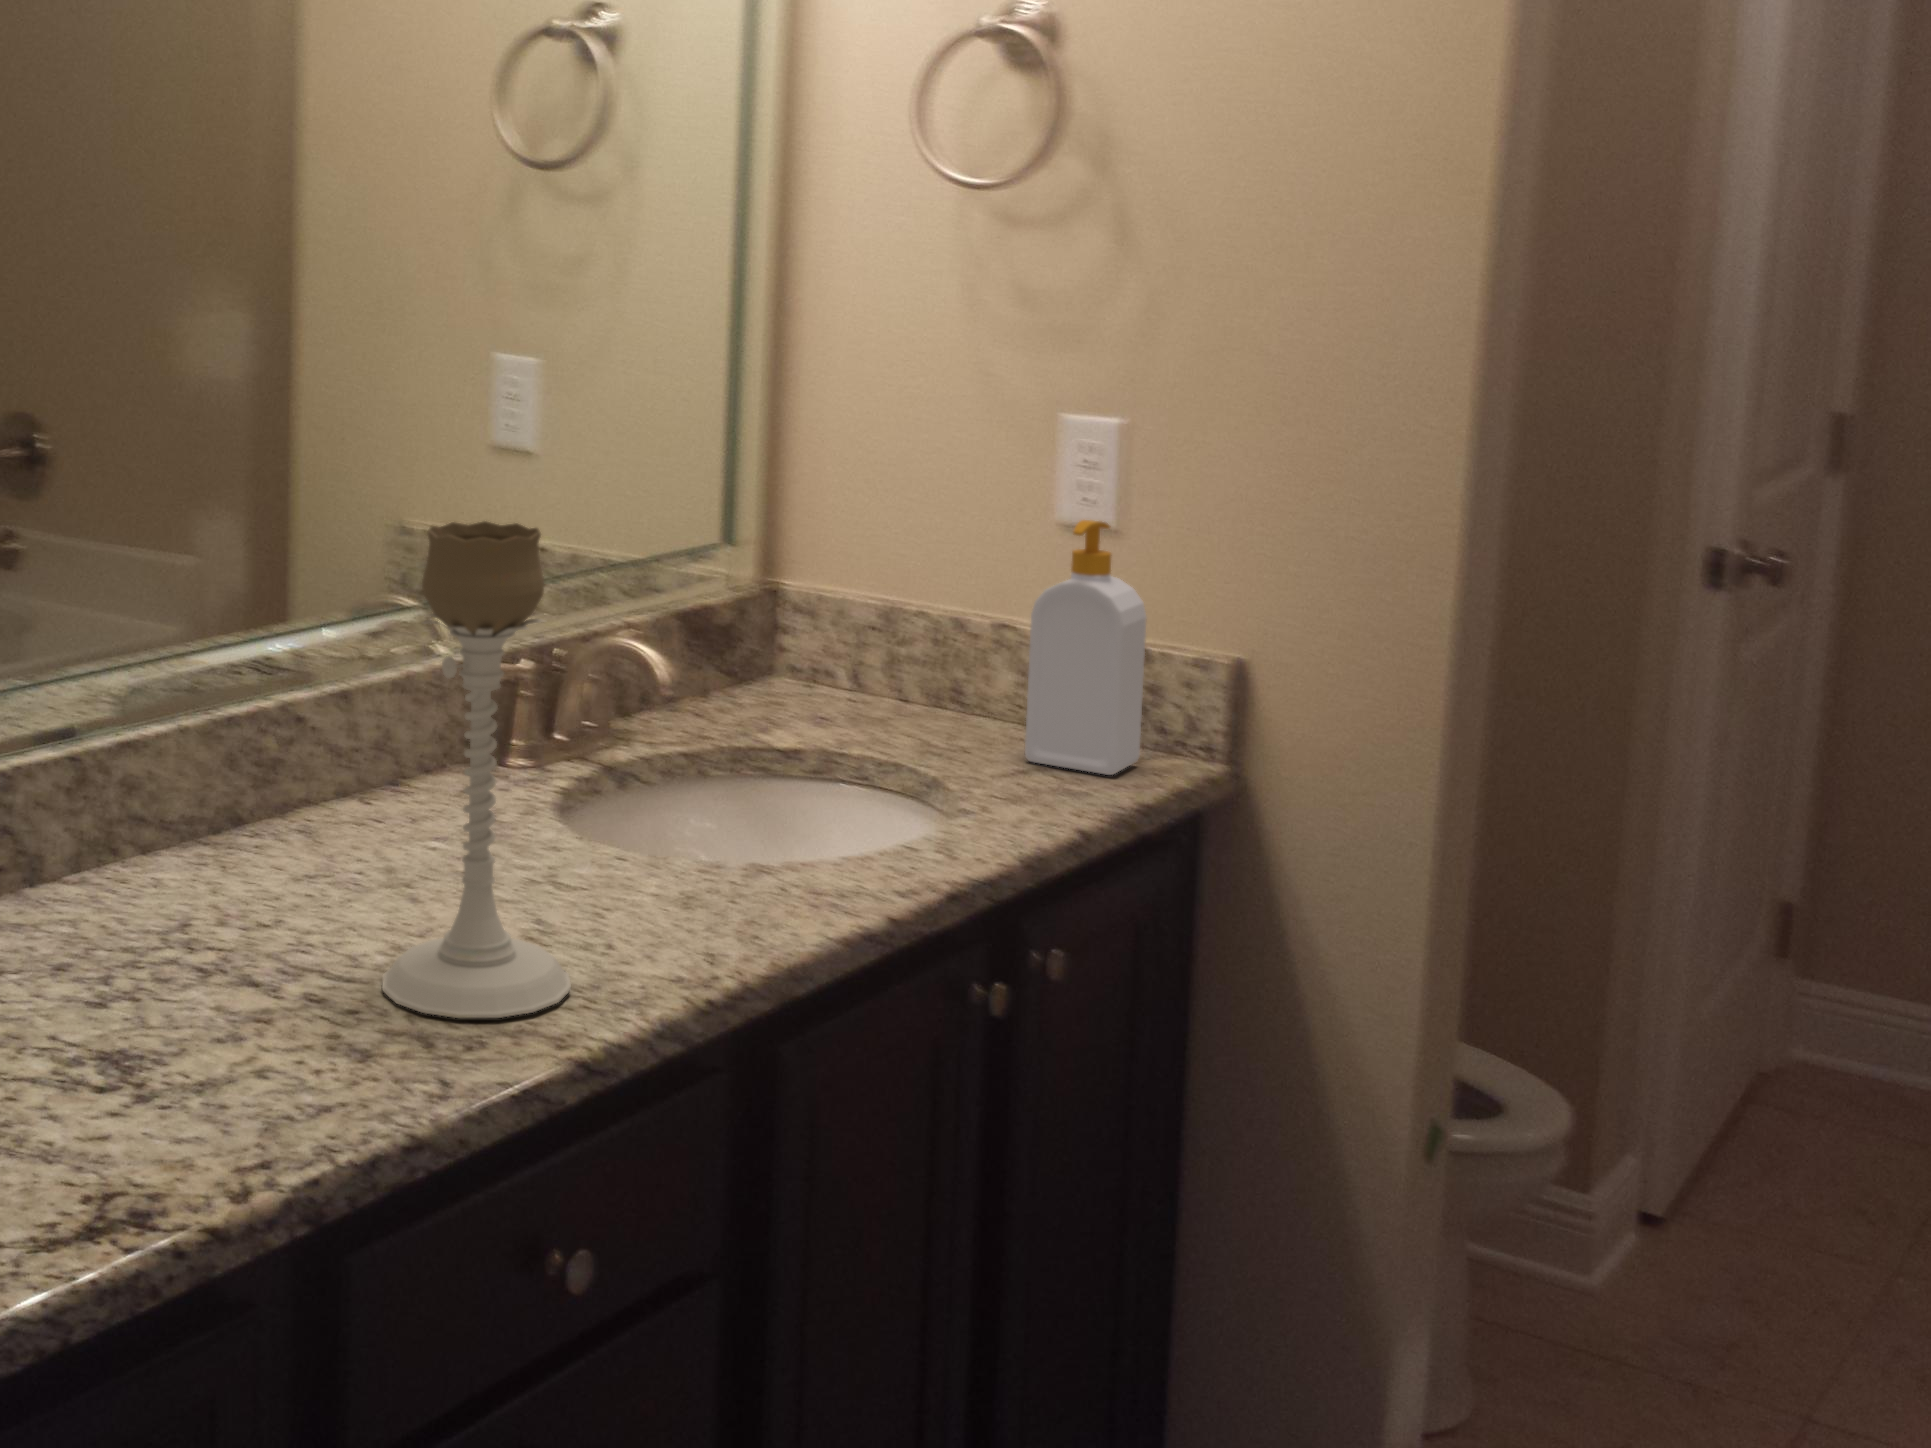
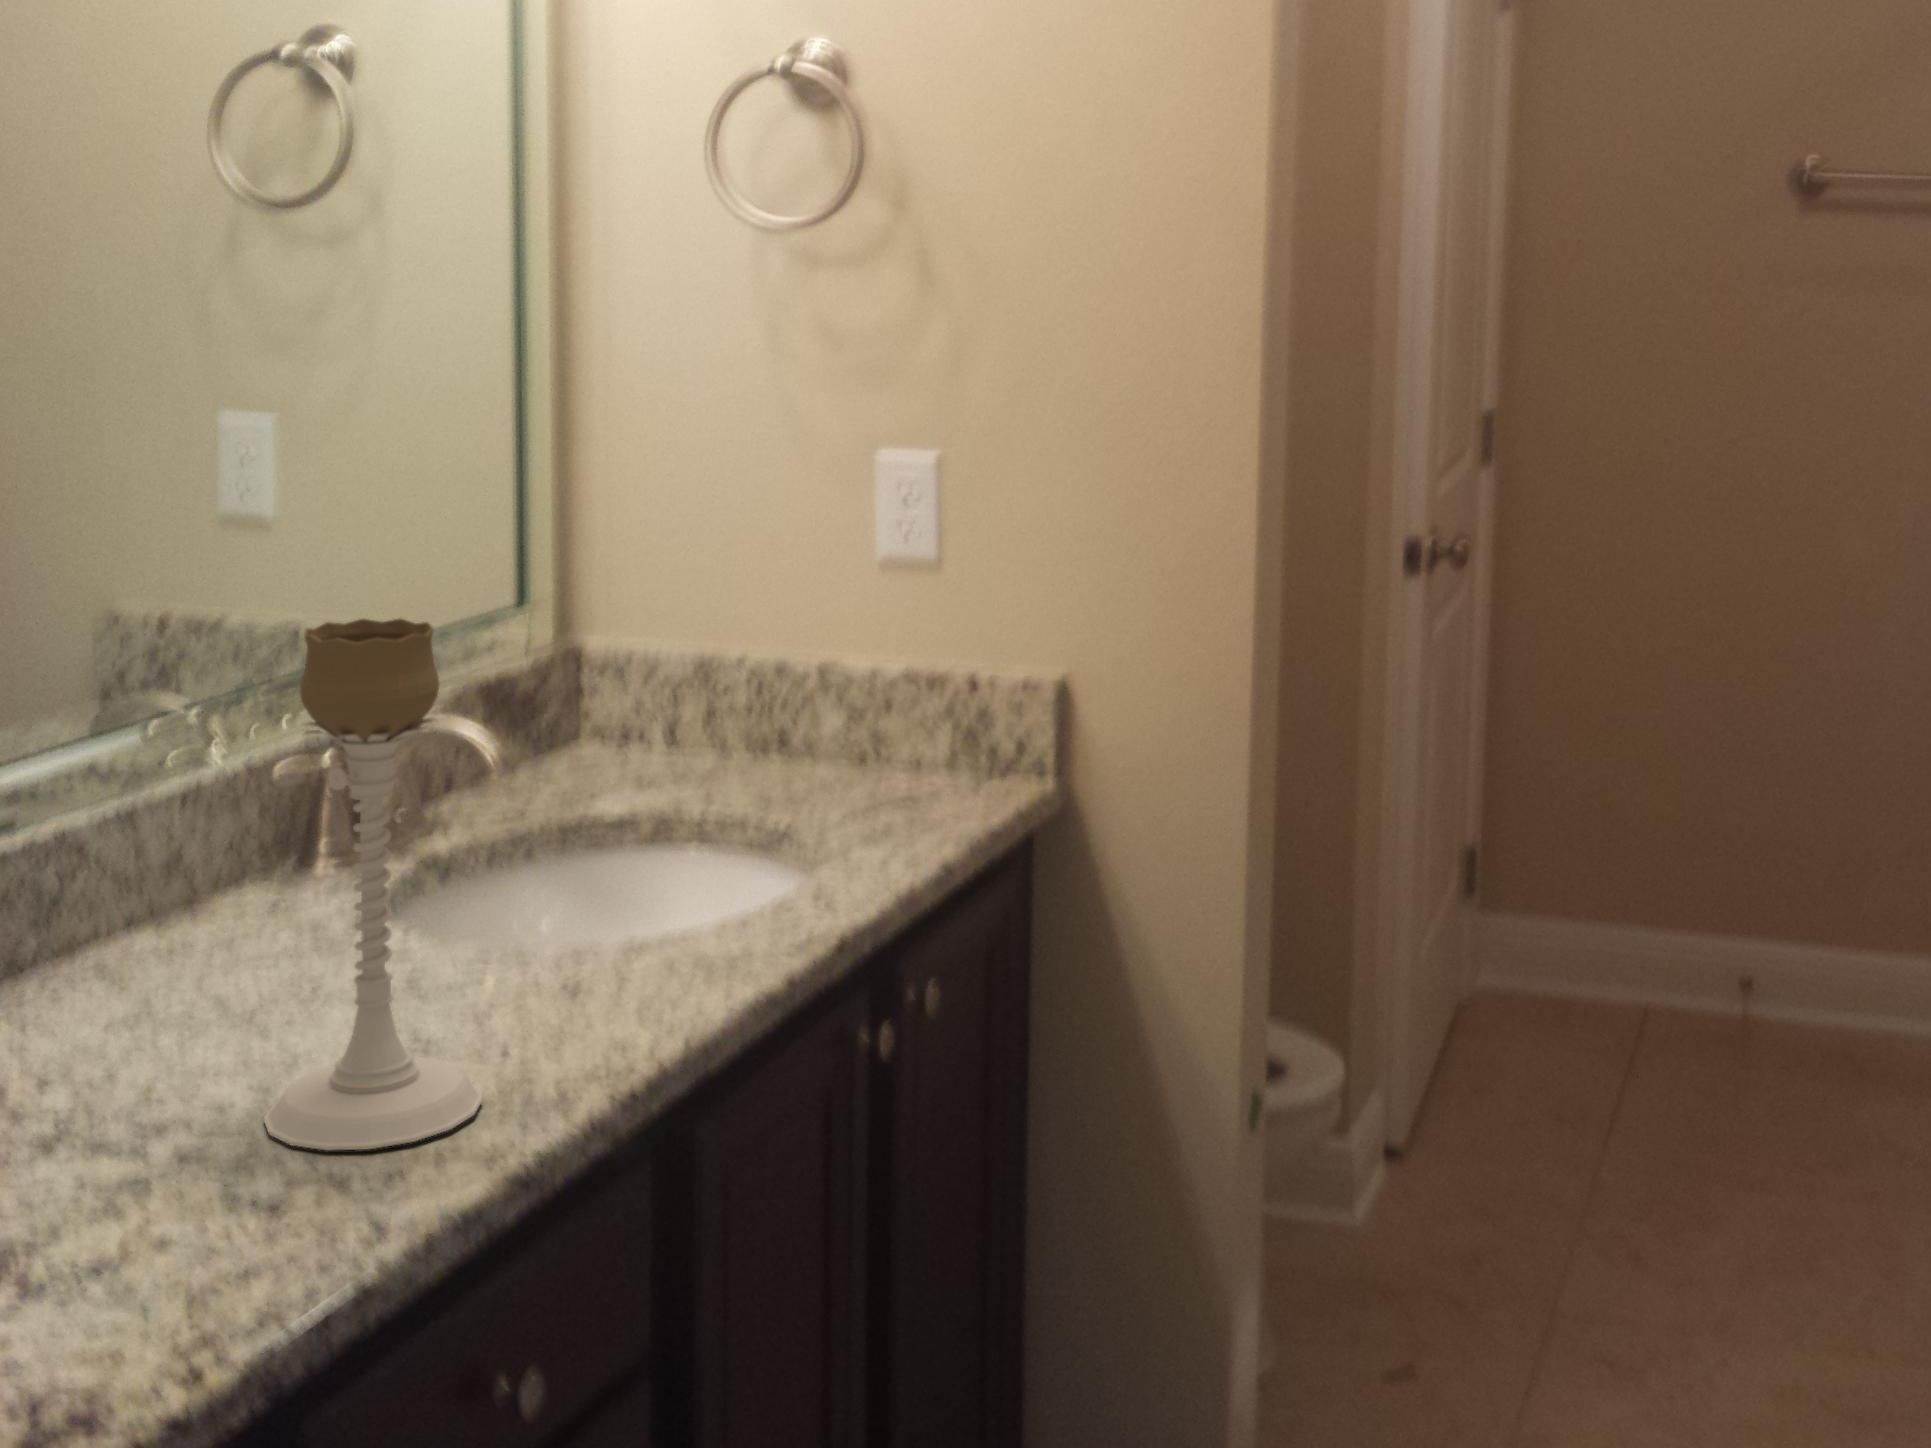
soap bottle: present [1025,520,1147,775] -> none [863,561,974,808]

